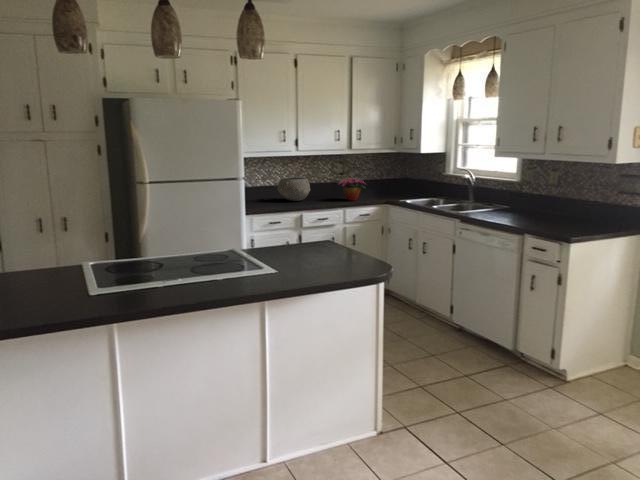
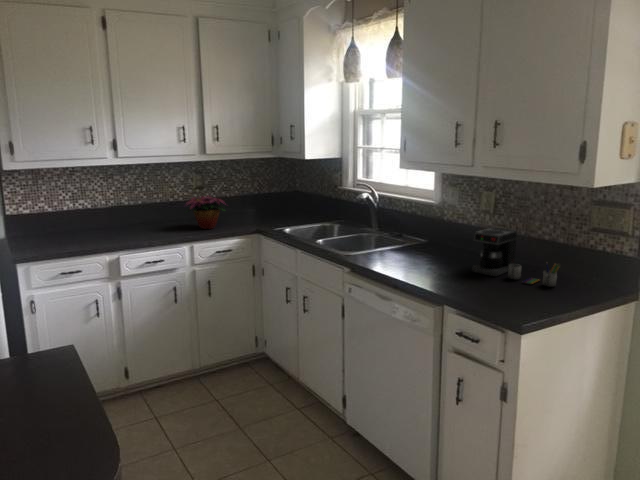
ceramic bowl: present [277,178,311,201] -> none [92,196,146,232]
coffee maker: none [541,193,599,226] -> present [472,228,560,287]

